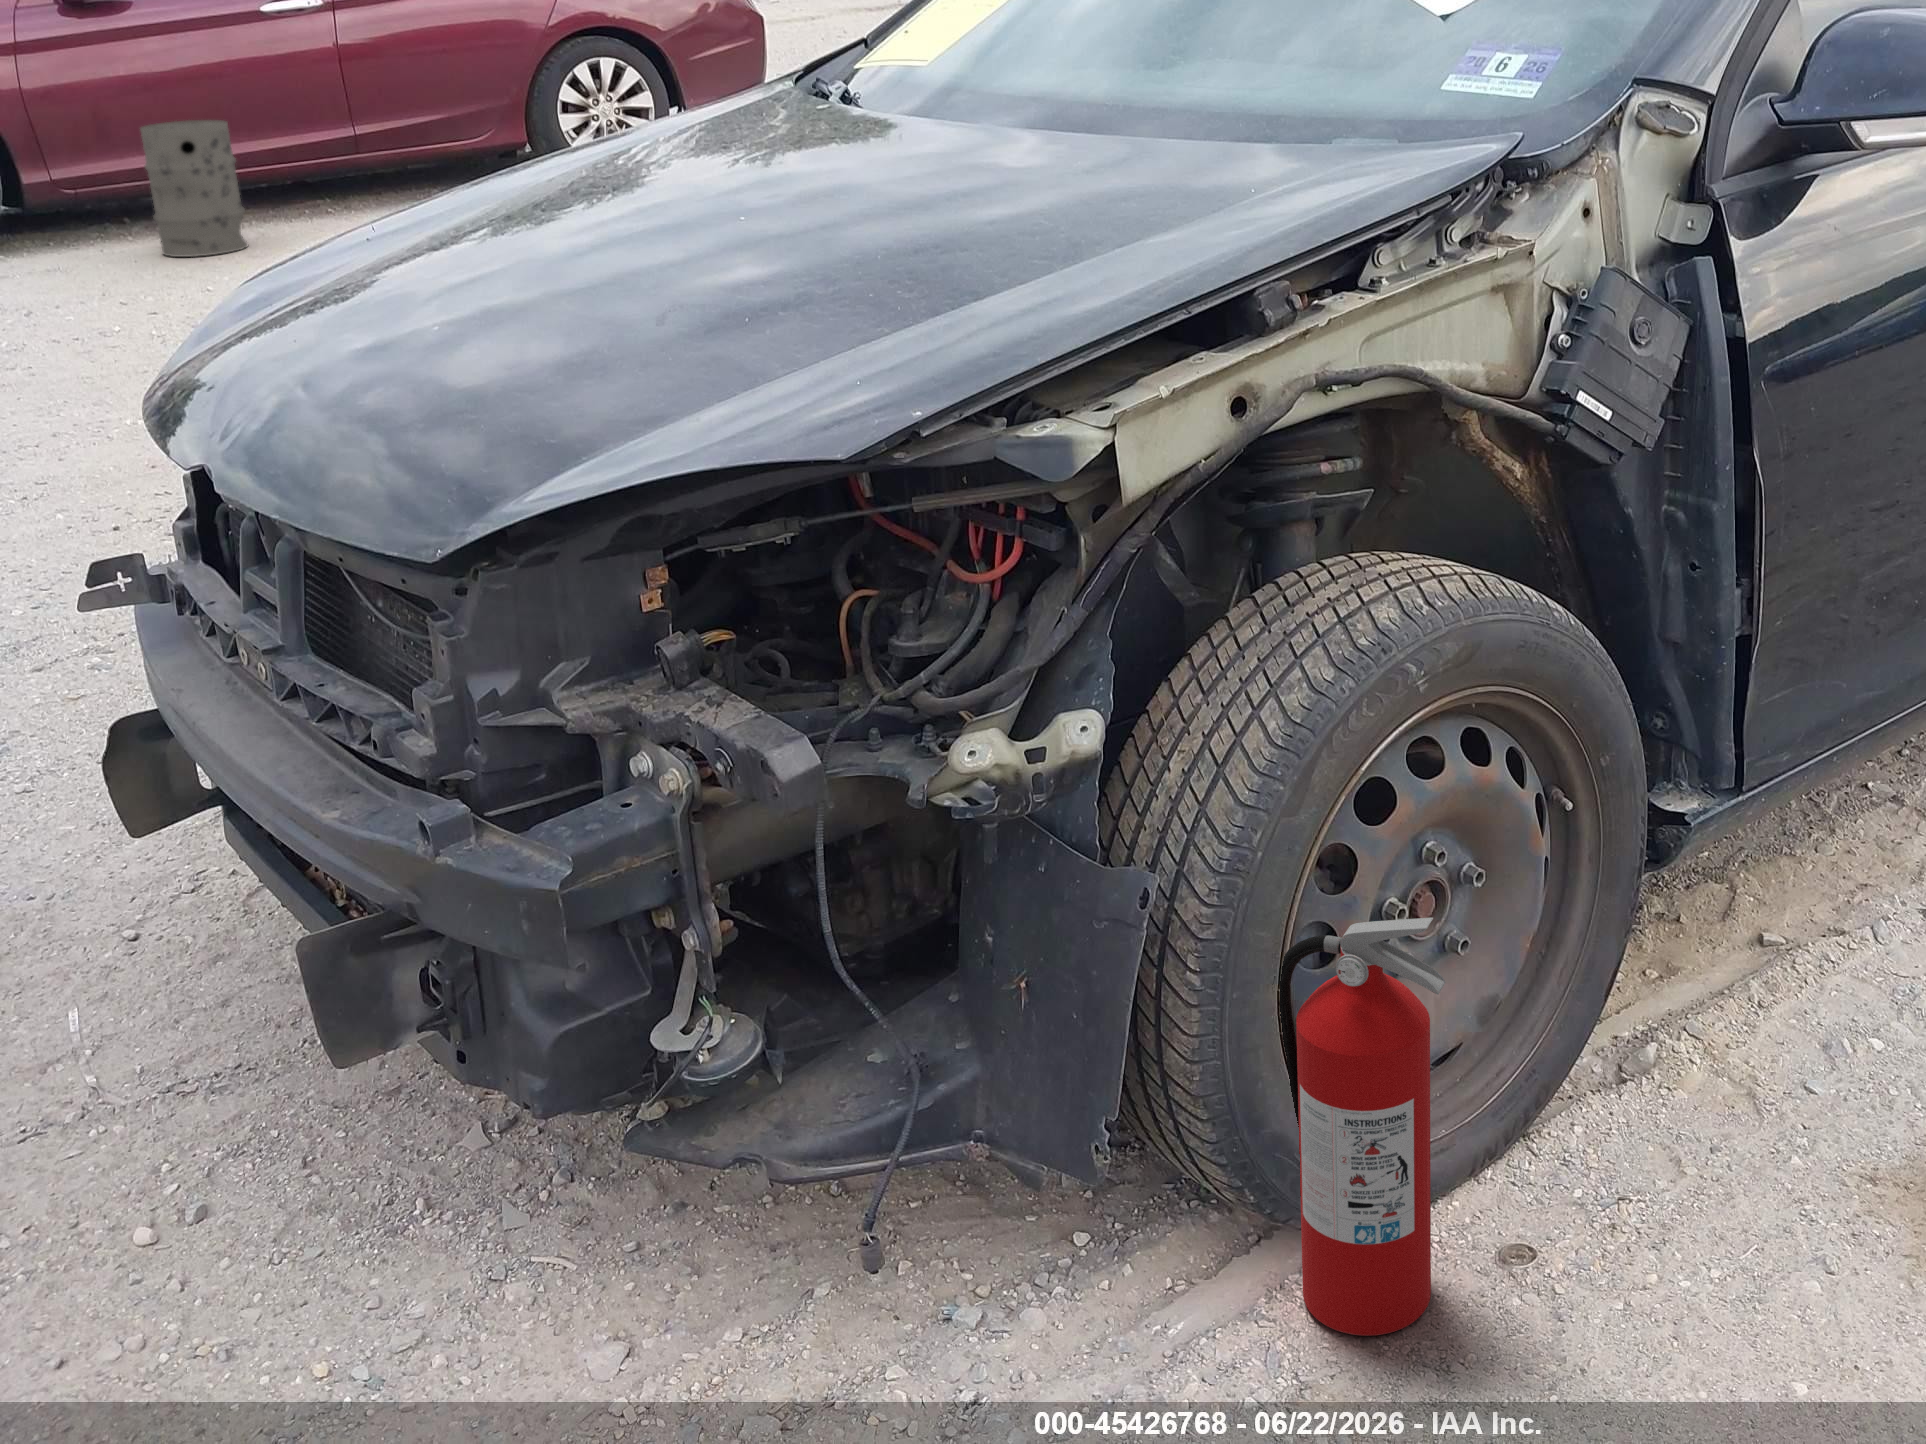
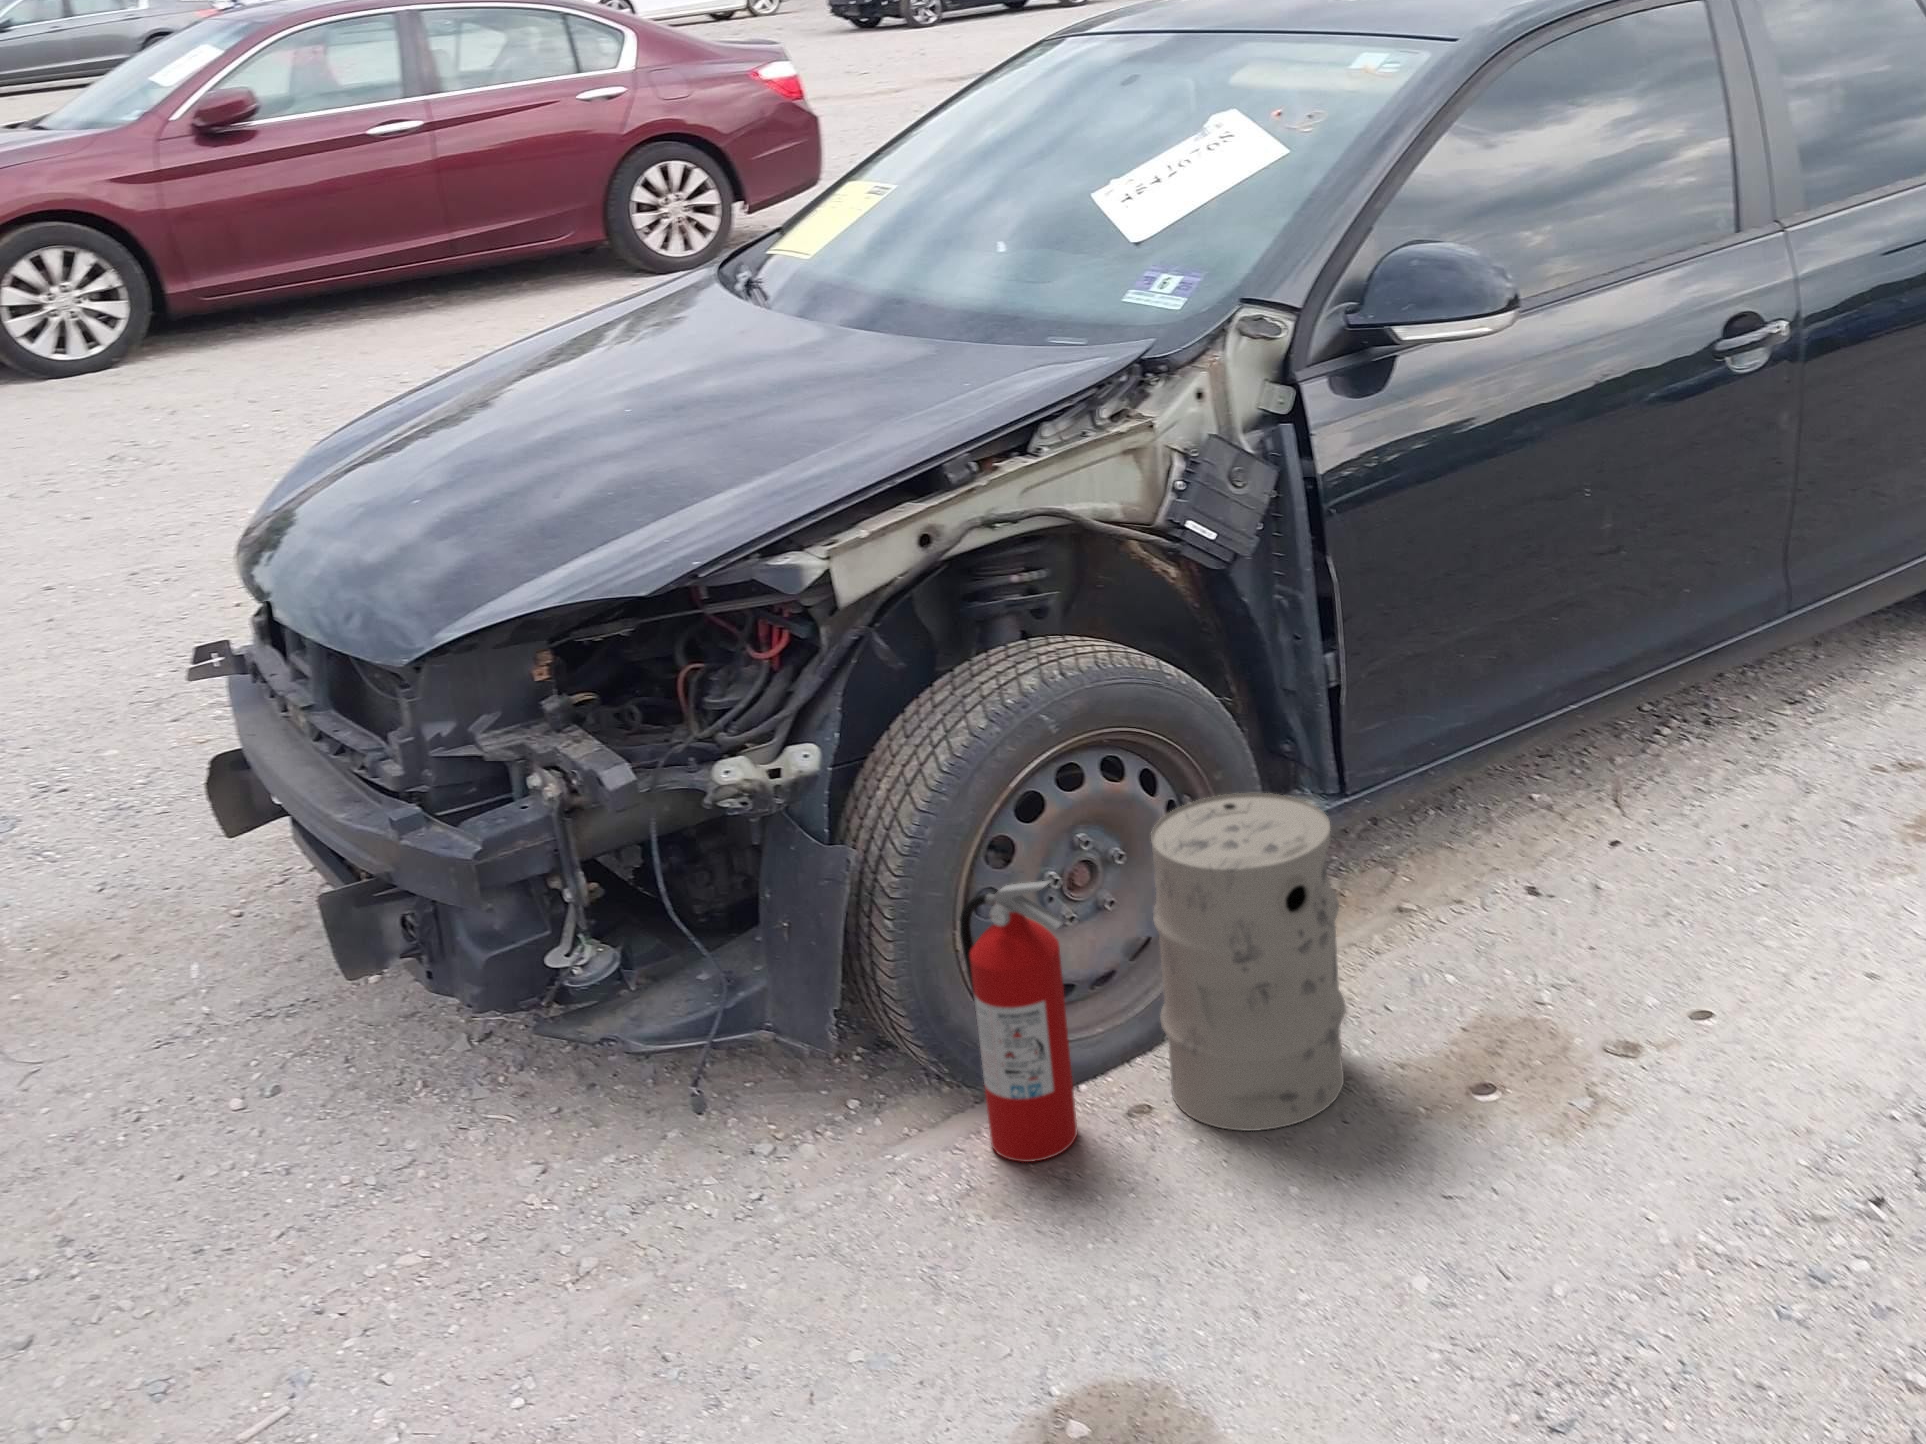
trash can: present [140,120,248,257] -> present [1151,793,1346,1131]

